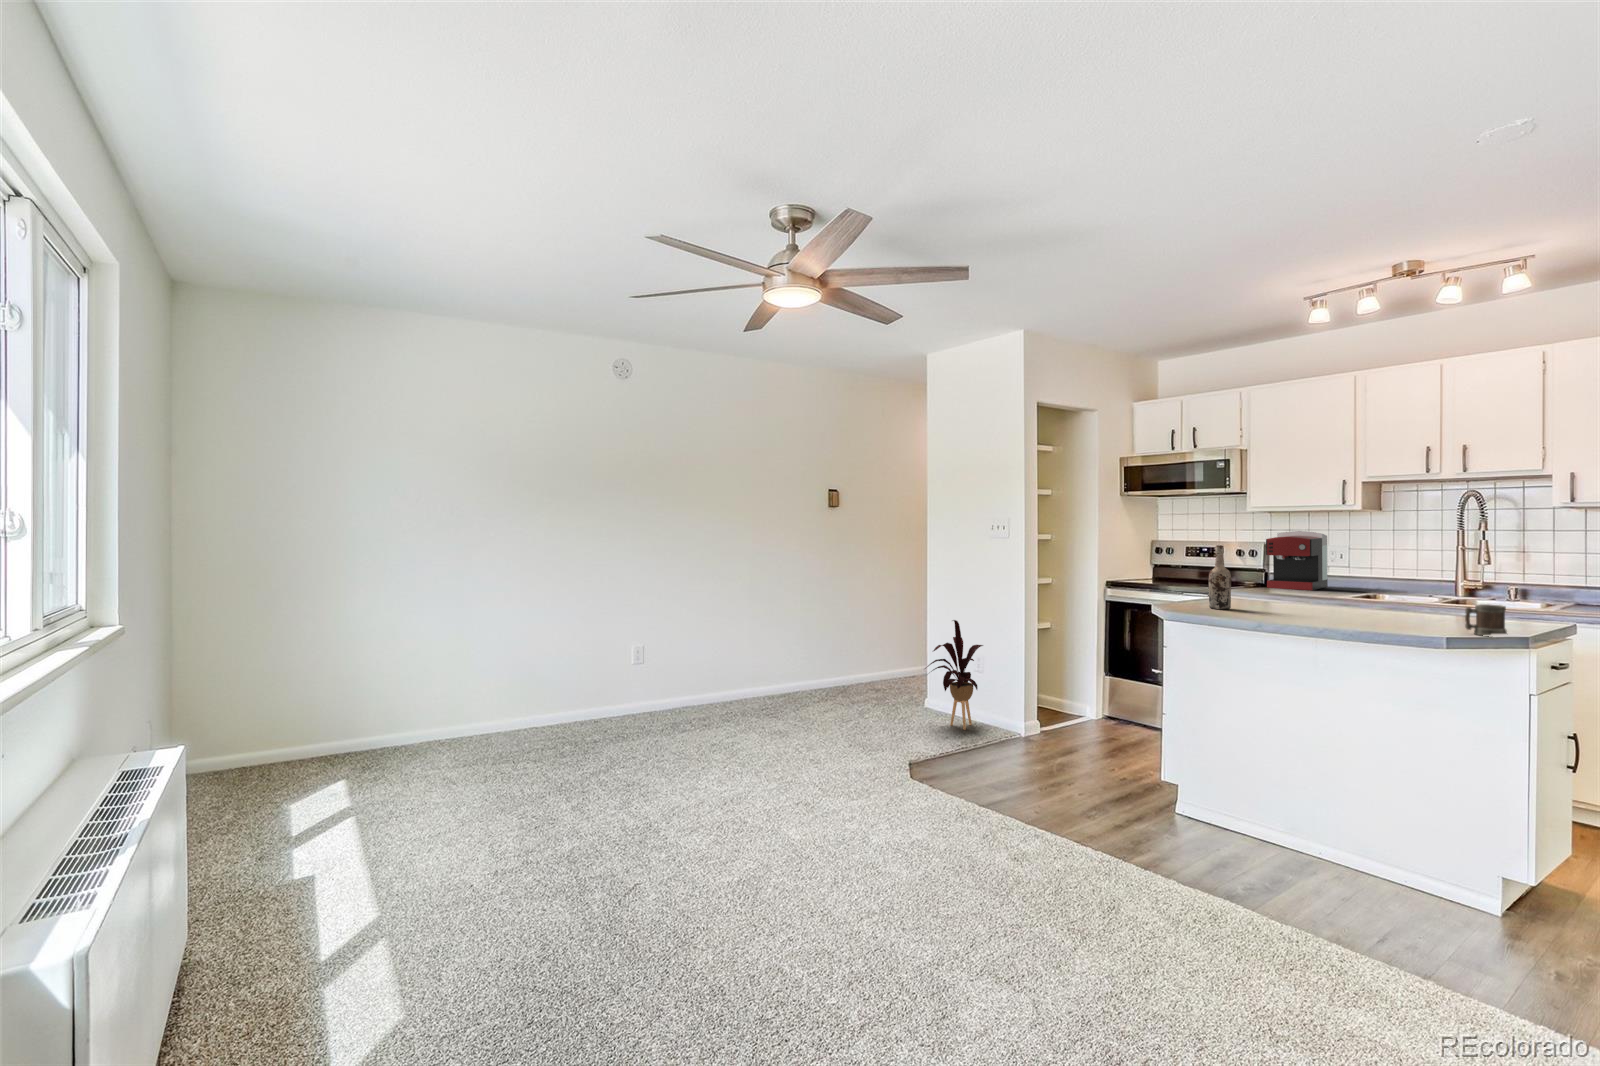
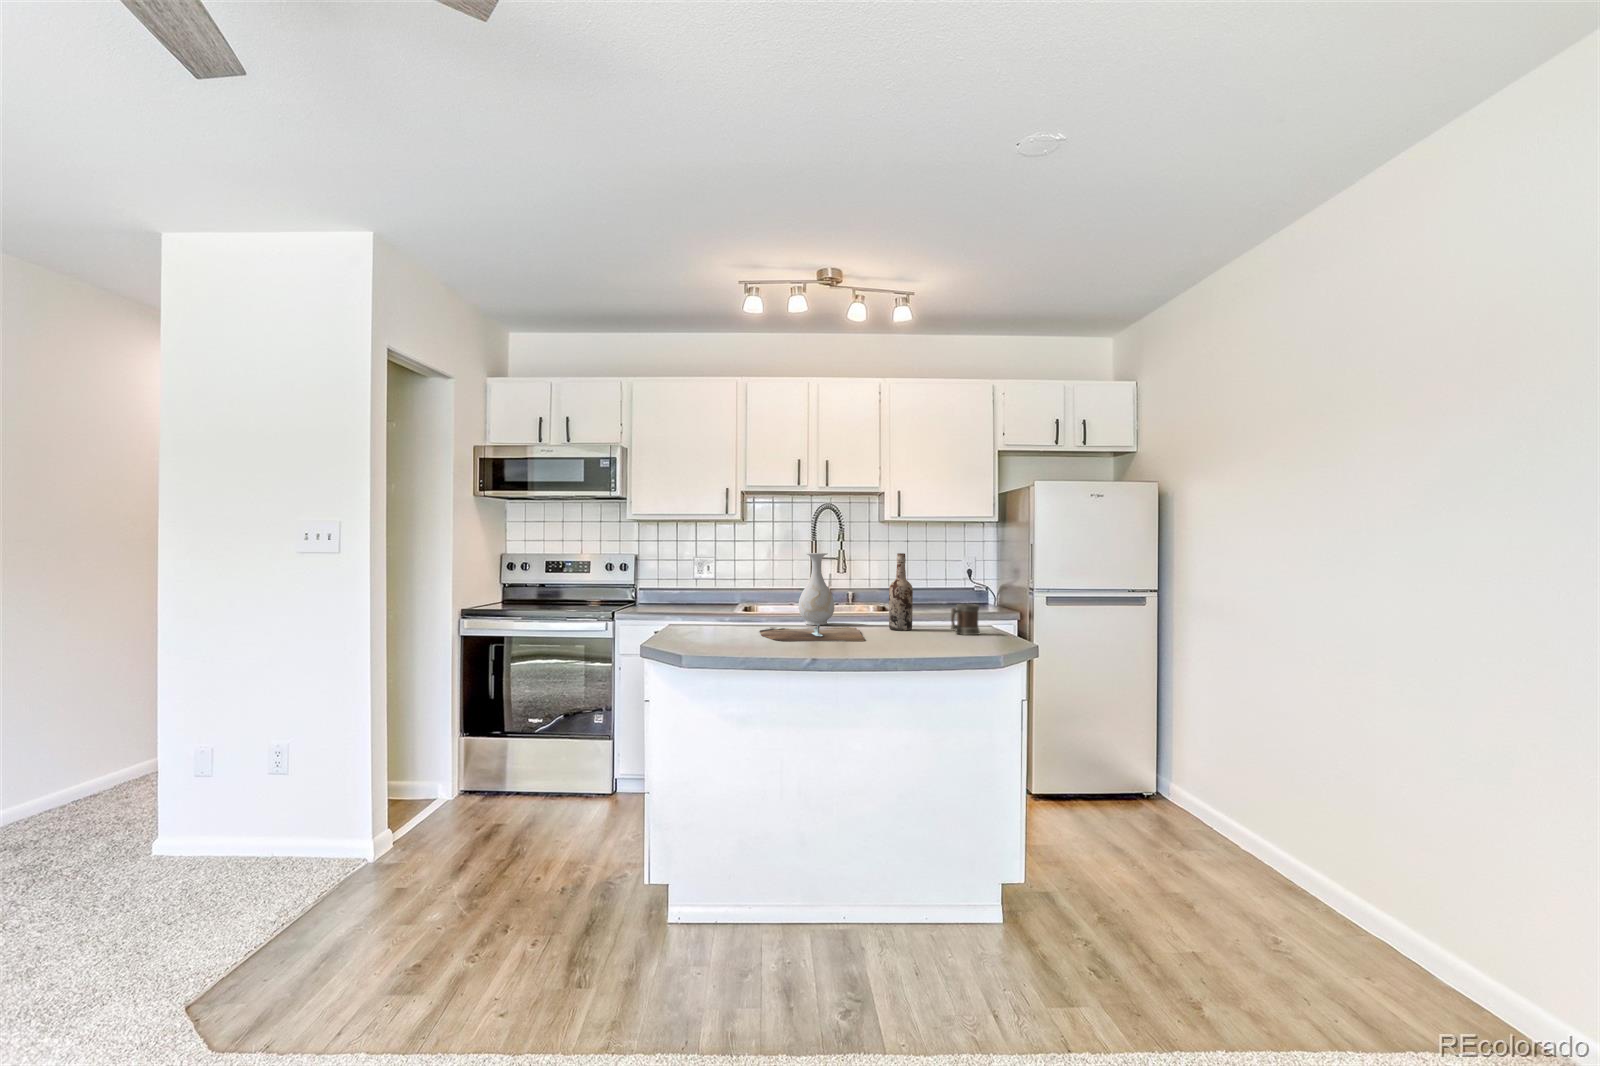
coffee maker: present [1266,531,1328,590] -> none [646,542,692,606]
wine bottle: present [1209,545,1231,609] -> present [889,553,913,630]
vase: none [1338,547,1378,614] -> present [799,553,834,625]
cutting board: none [1249,610,1370,627] -> present [759,624,865,642]
house plant: present [925,620,983,730] -> none [151,695,277,894]

